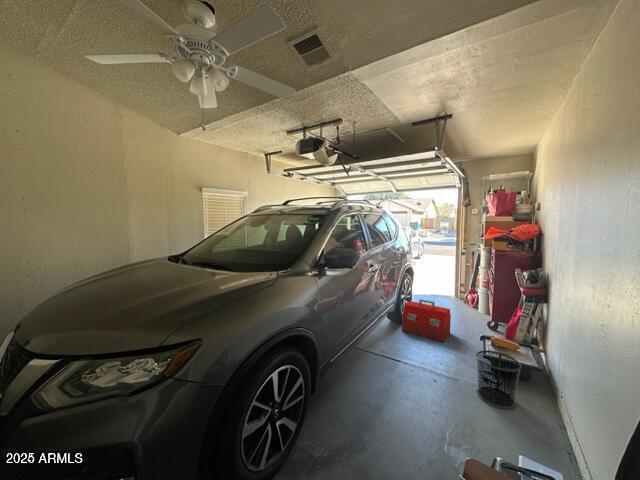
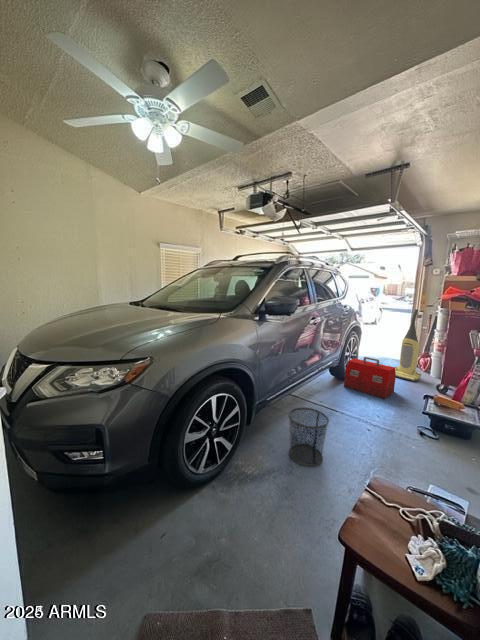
vacuum cleaner: none [441,249,471,320] -> present [395,309,421,382]
waste bin: present [476,350,522,409] -> present [288,407,329,466]

